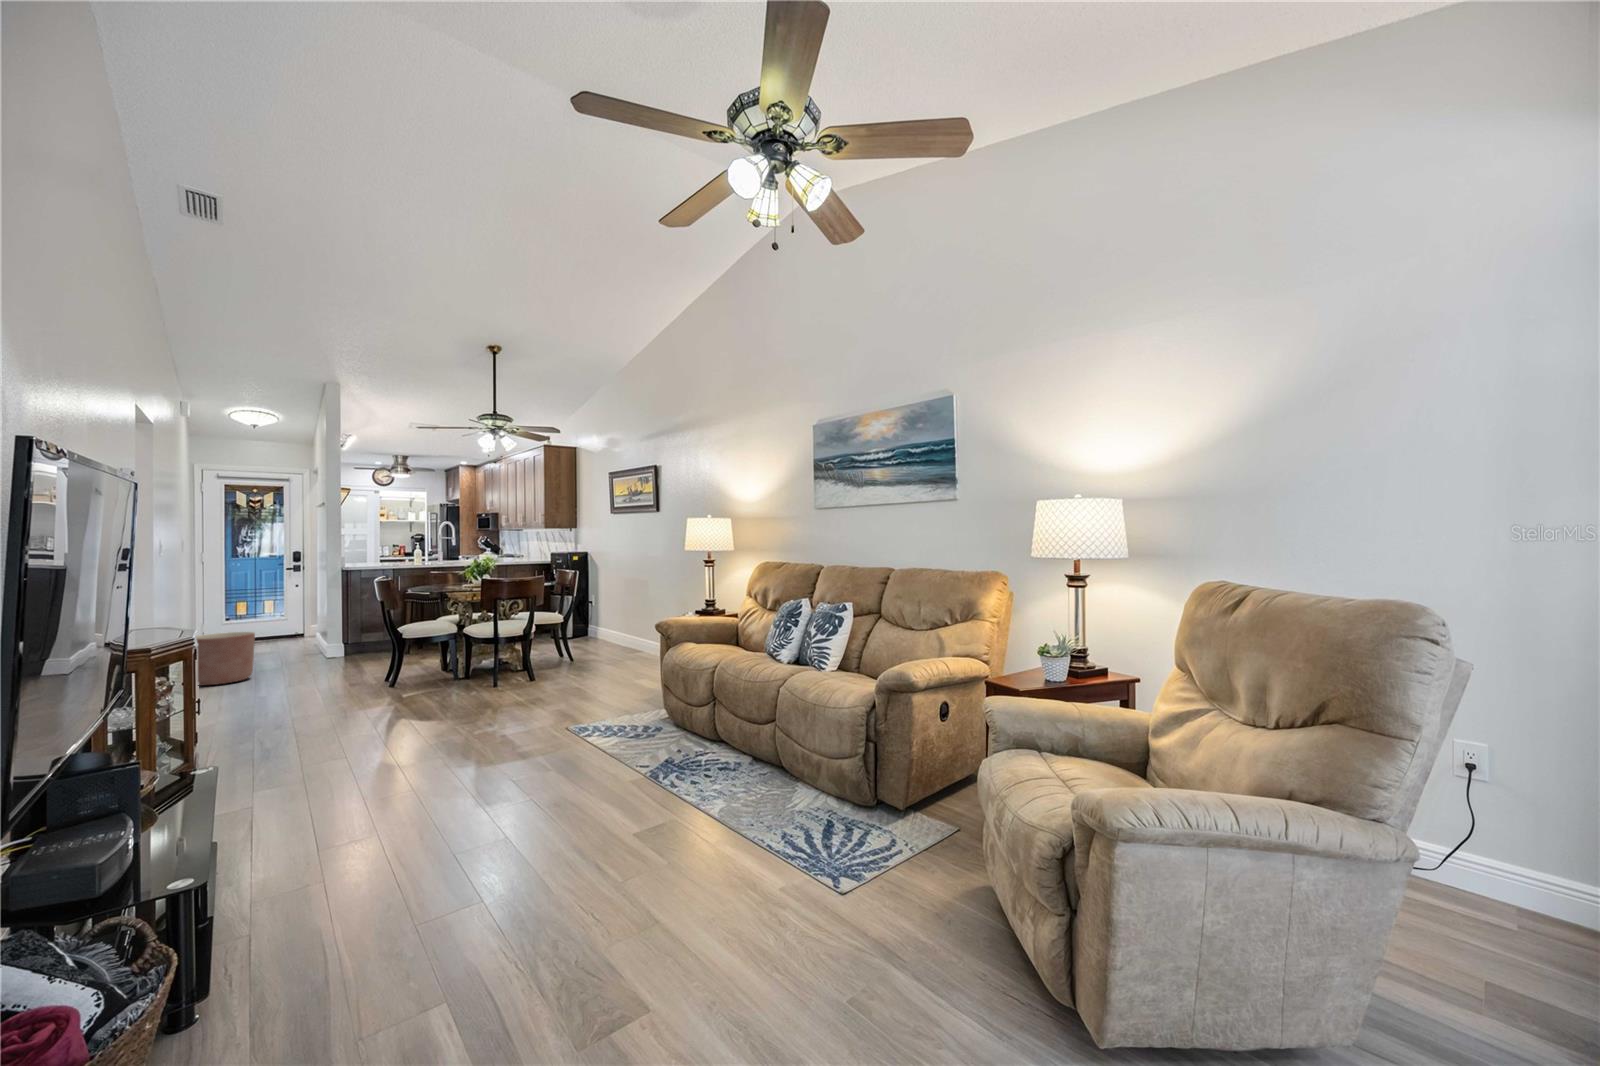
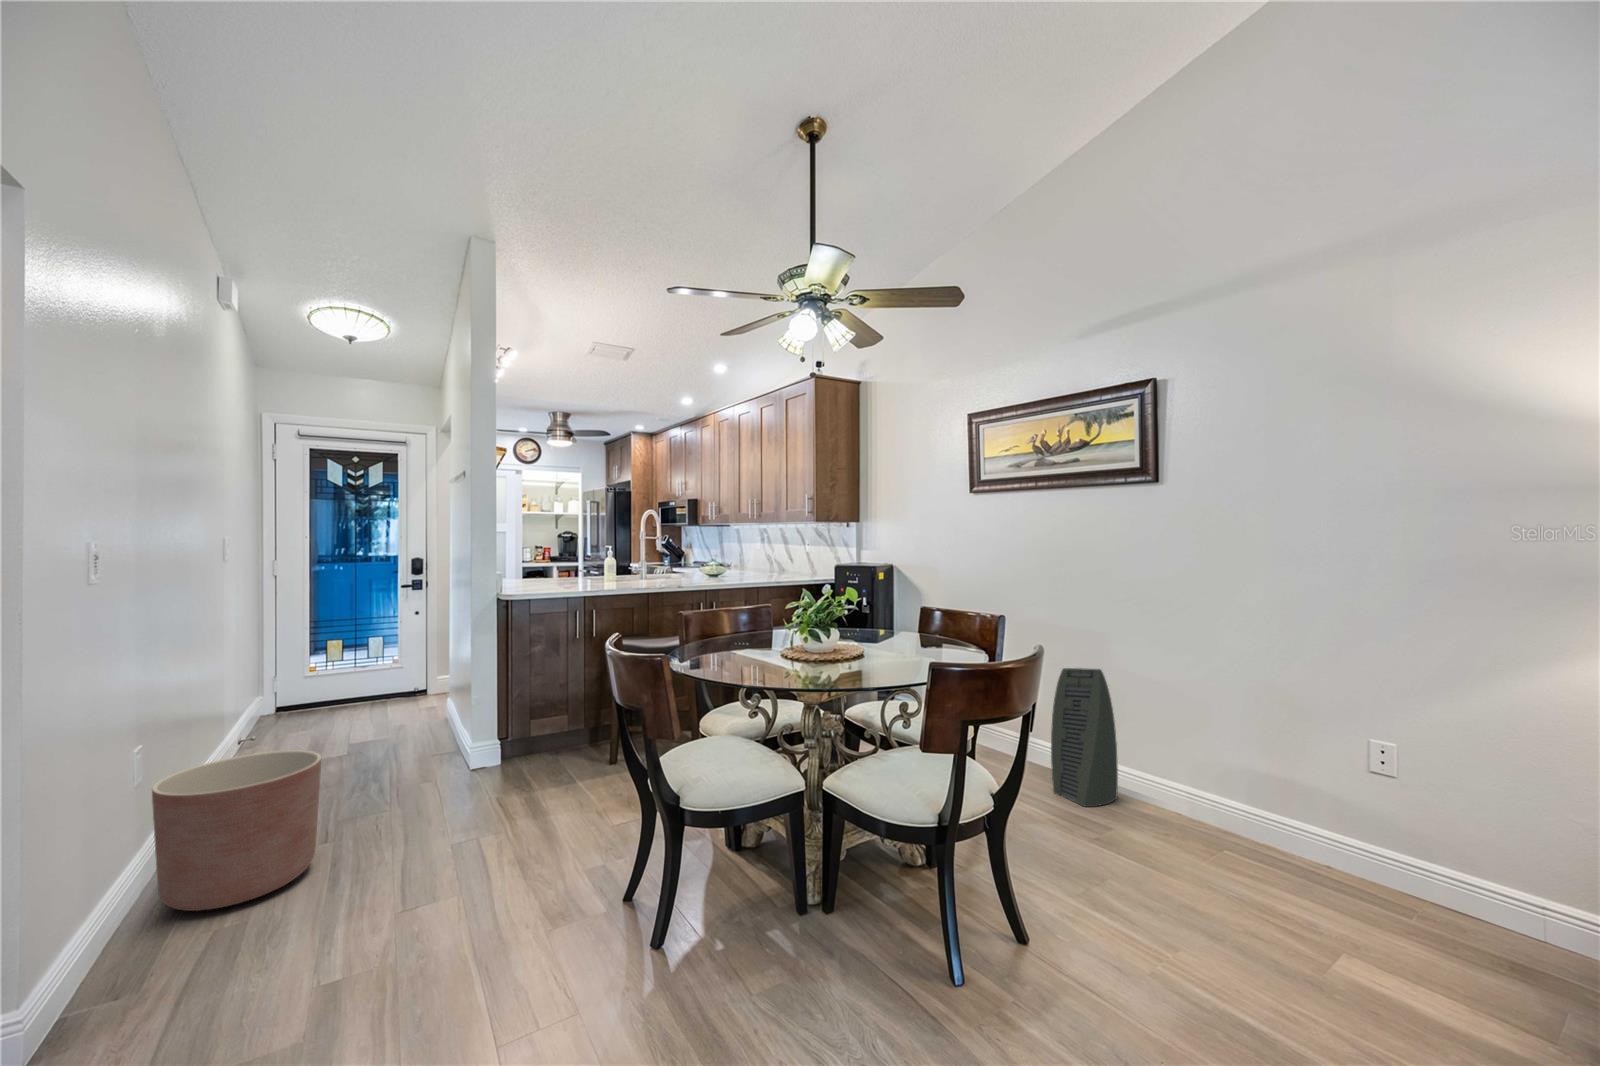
air purifier: none [616,597,646,657] -> present [1051,668,1118,807]

